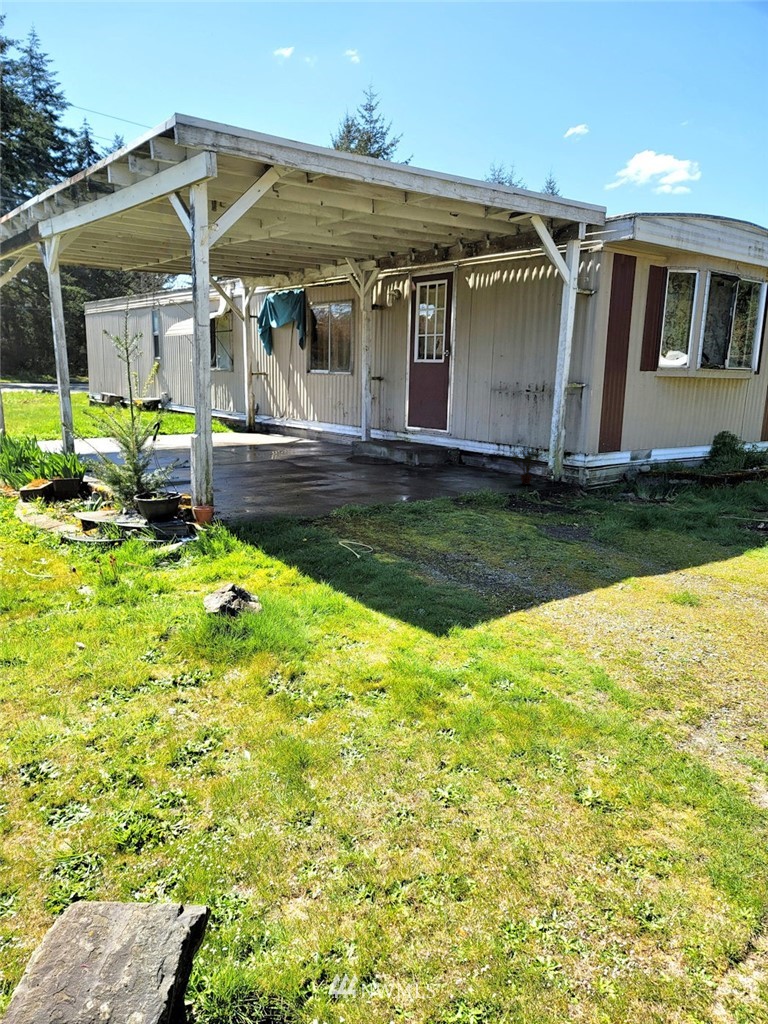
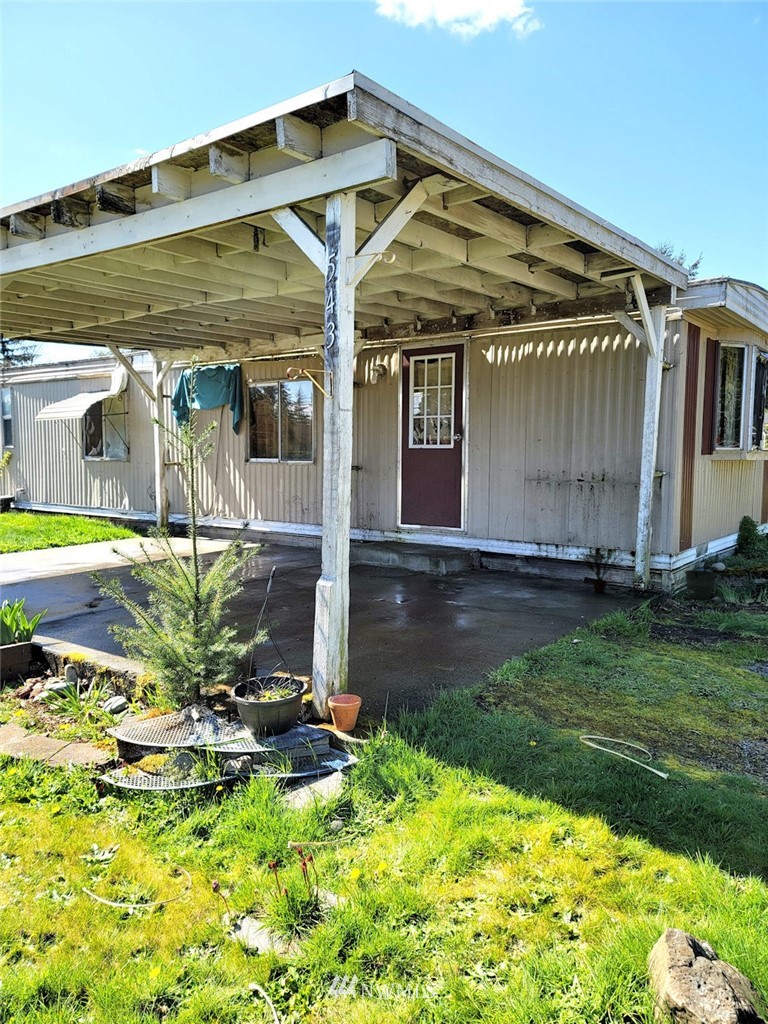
bucket: none [595,458,621,493] -> present [685,560,717,599]

